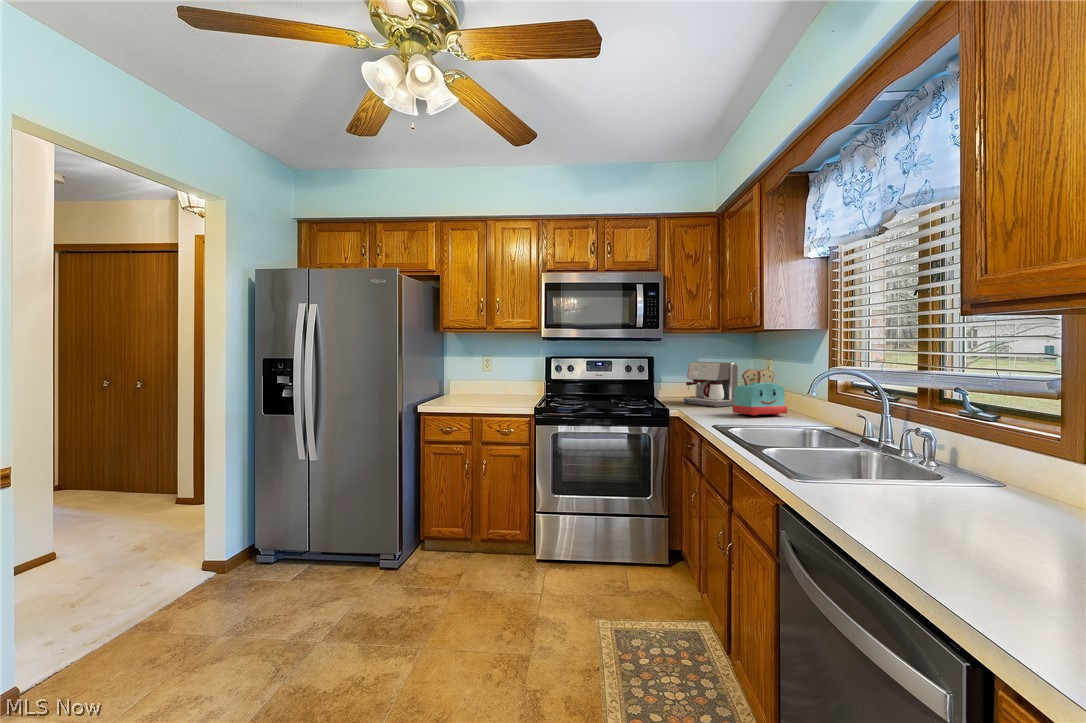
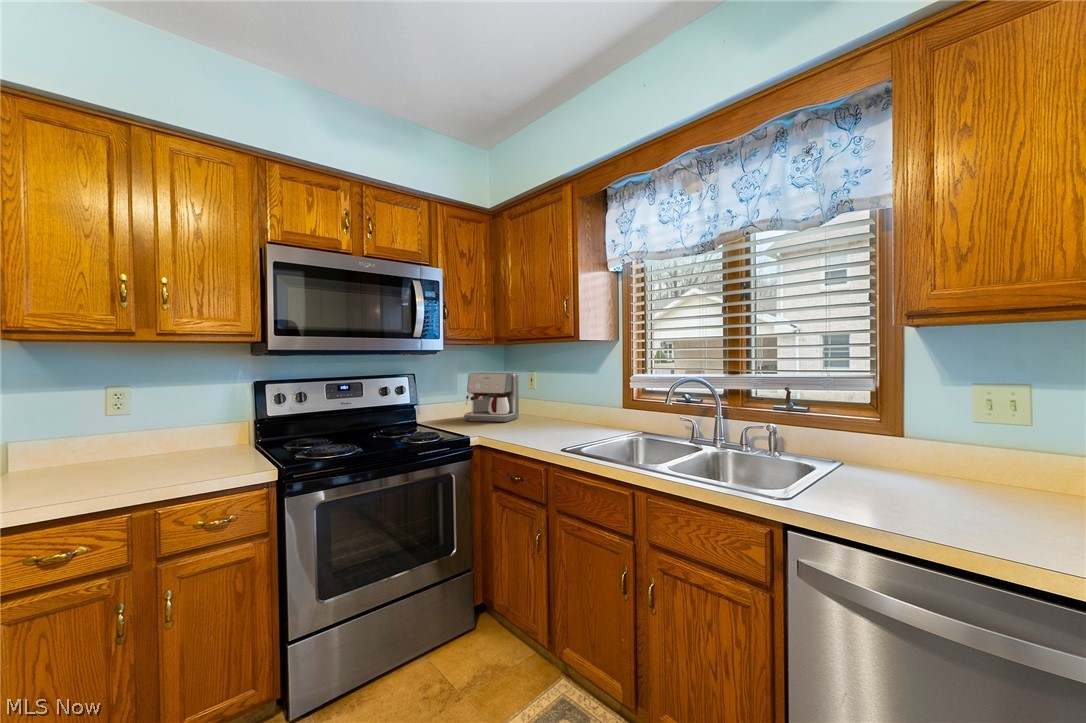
toaster: present [733,369,787,416] -> none [535,379,582,428]

